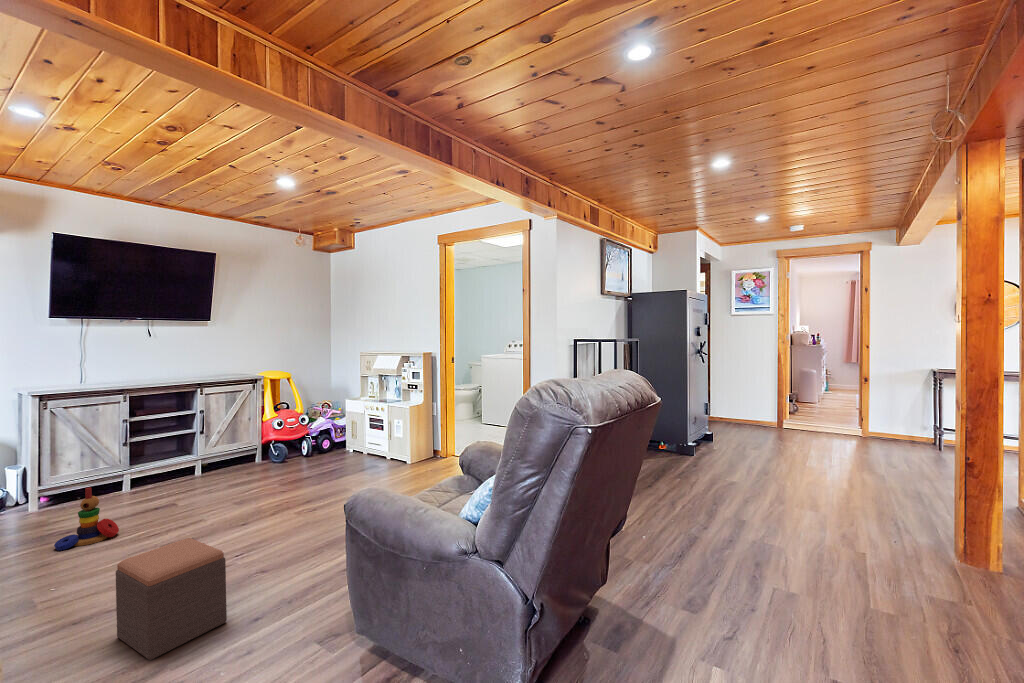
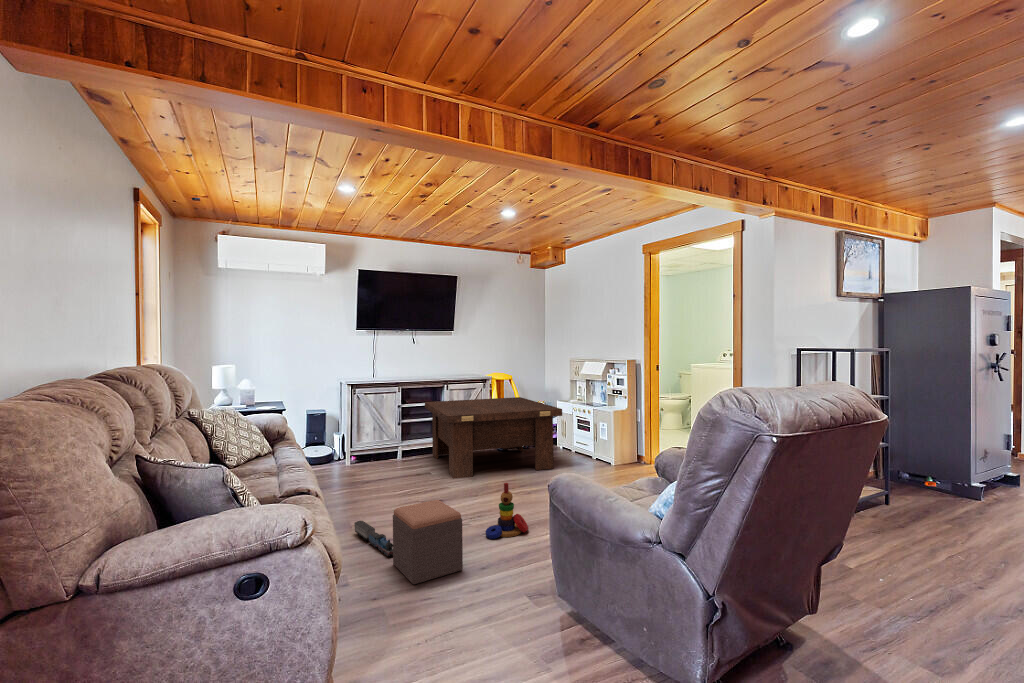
coffee table: none [171,398,351,503] -> present [425,397,562,479]
stacking toy: present [54,487,119,551] -> present [486,483,528,539]
toy train: none [50,584,123,628] -> present [354,521,393,556]

